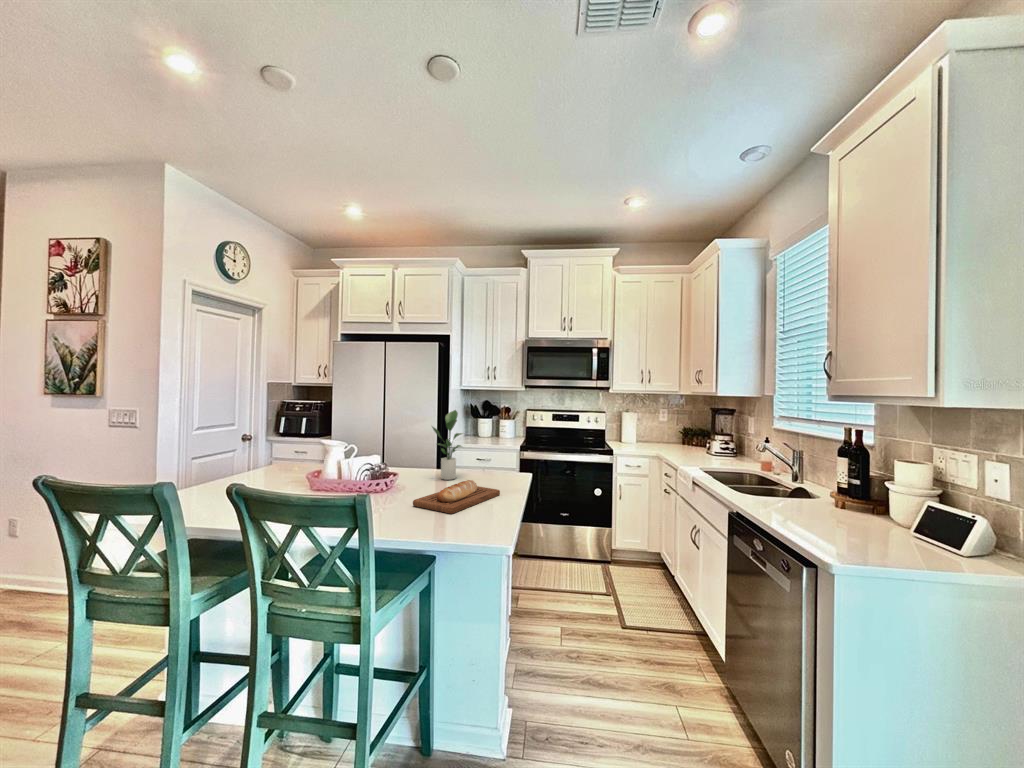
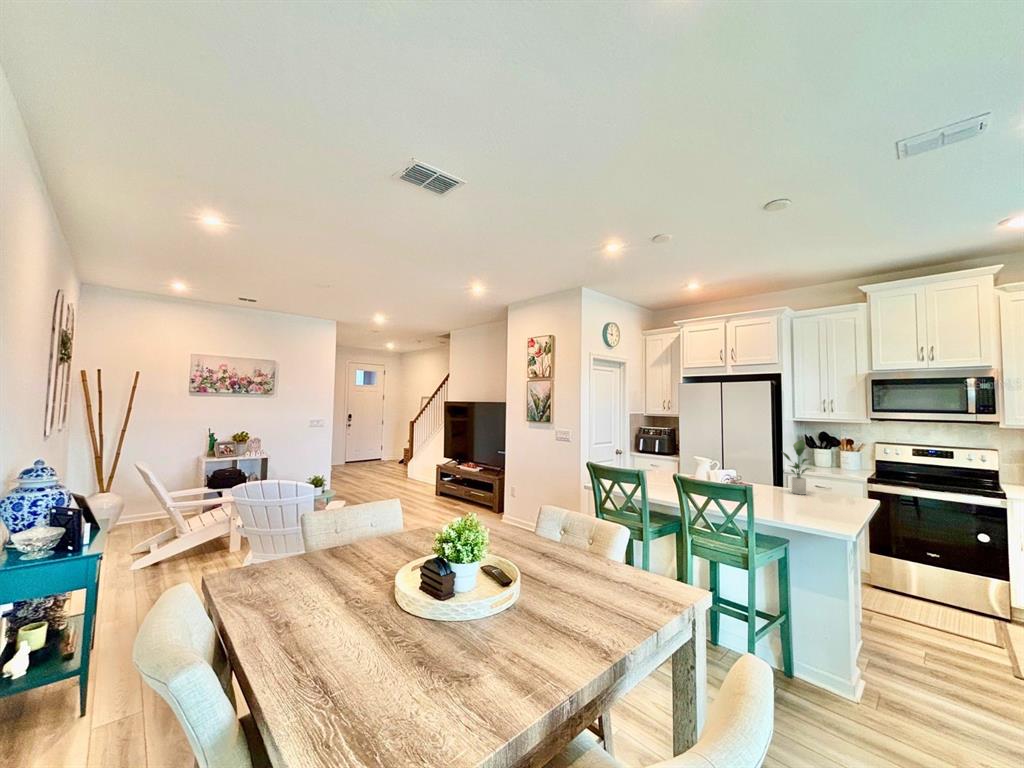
bread loaf: present [413,480,500,514] -> none [778,494,855,514]

